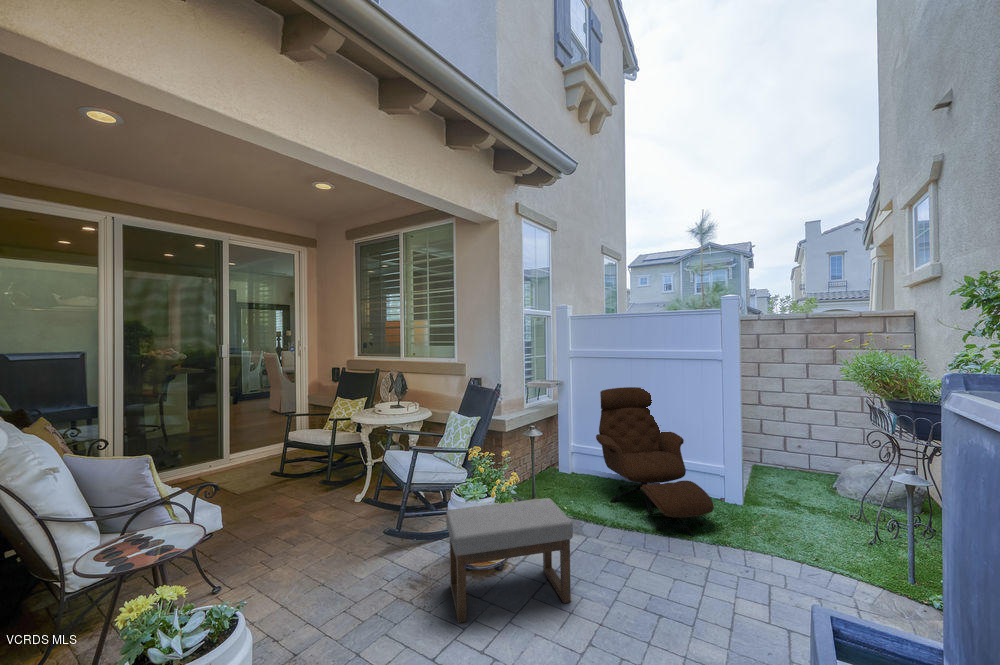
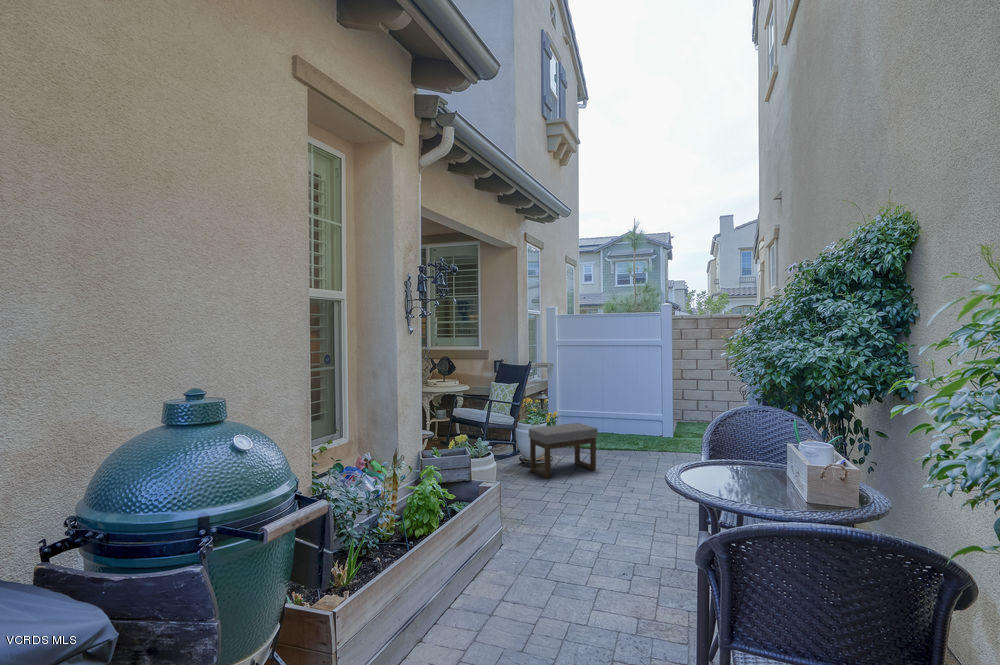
lounge chair: present [596,387,714,536] -> none [583,367,658,449]

